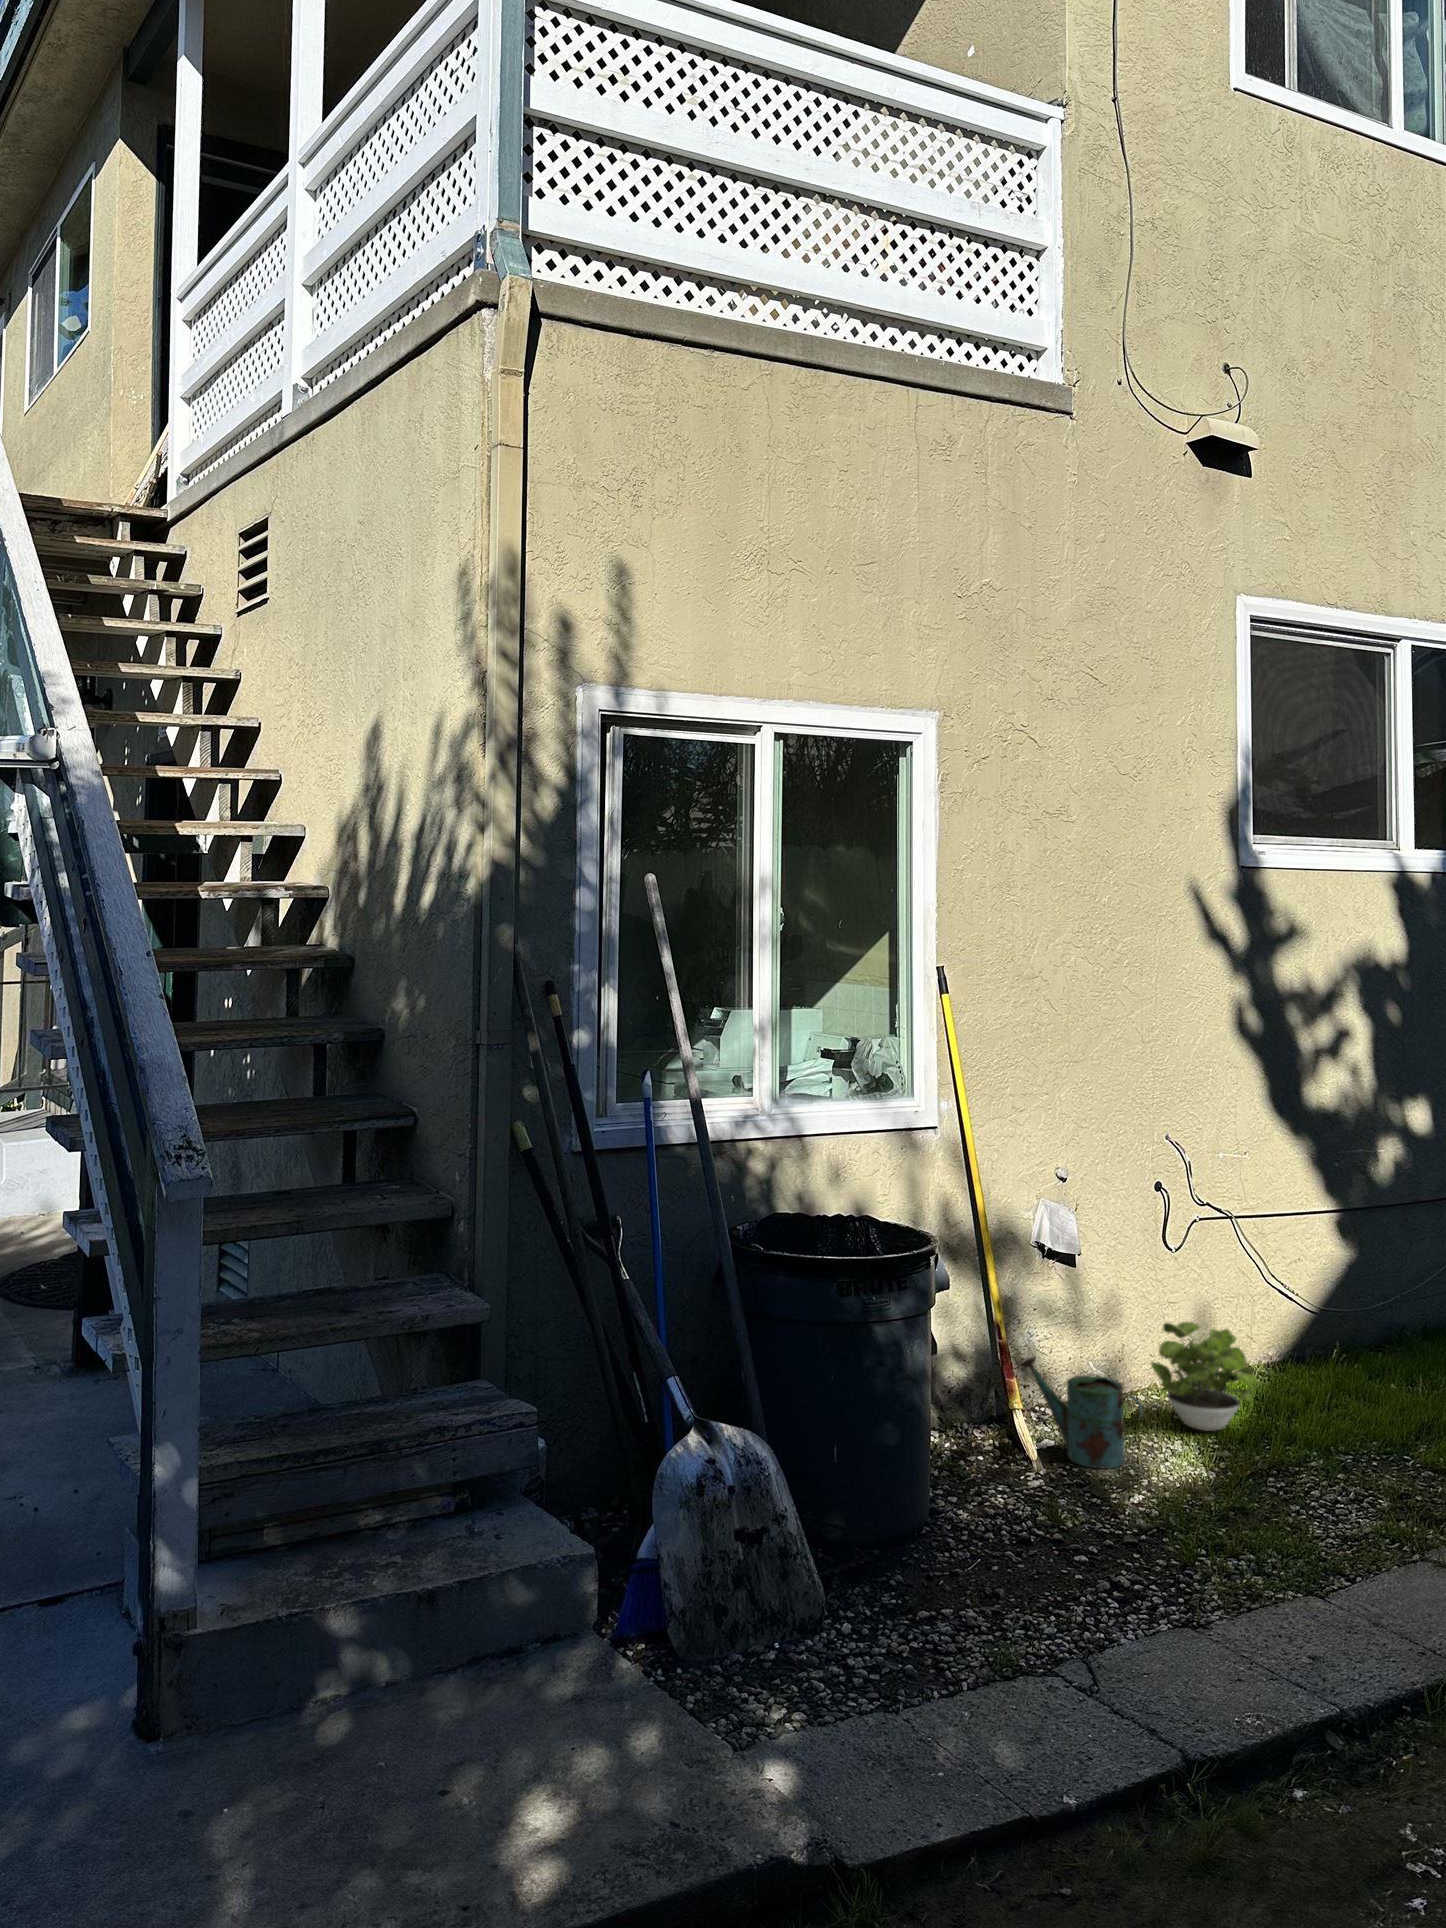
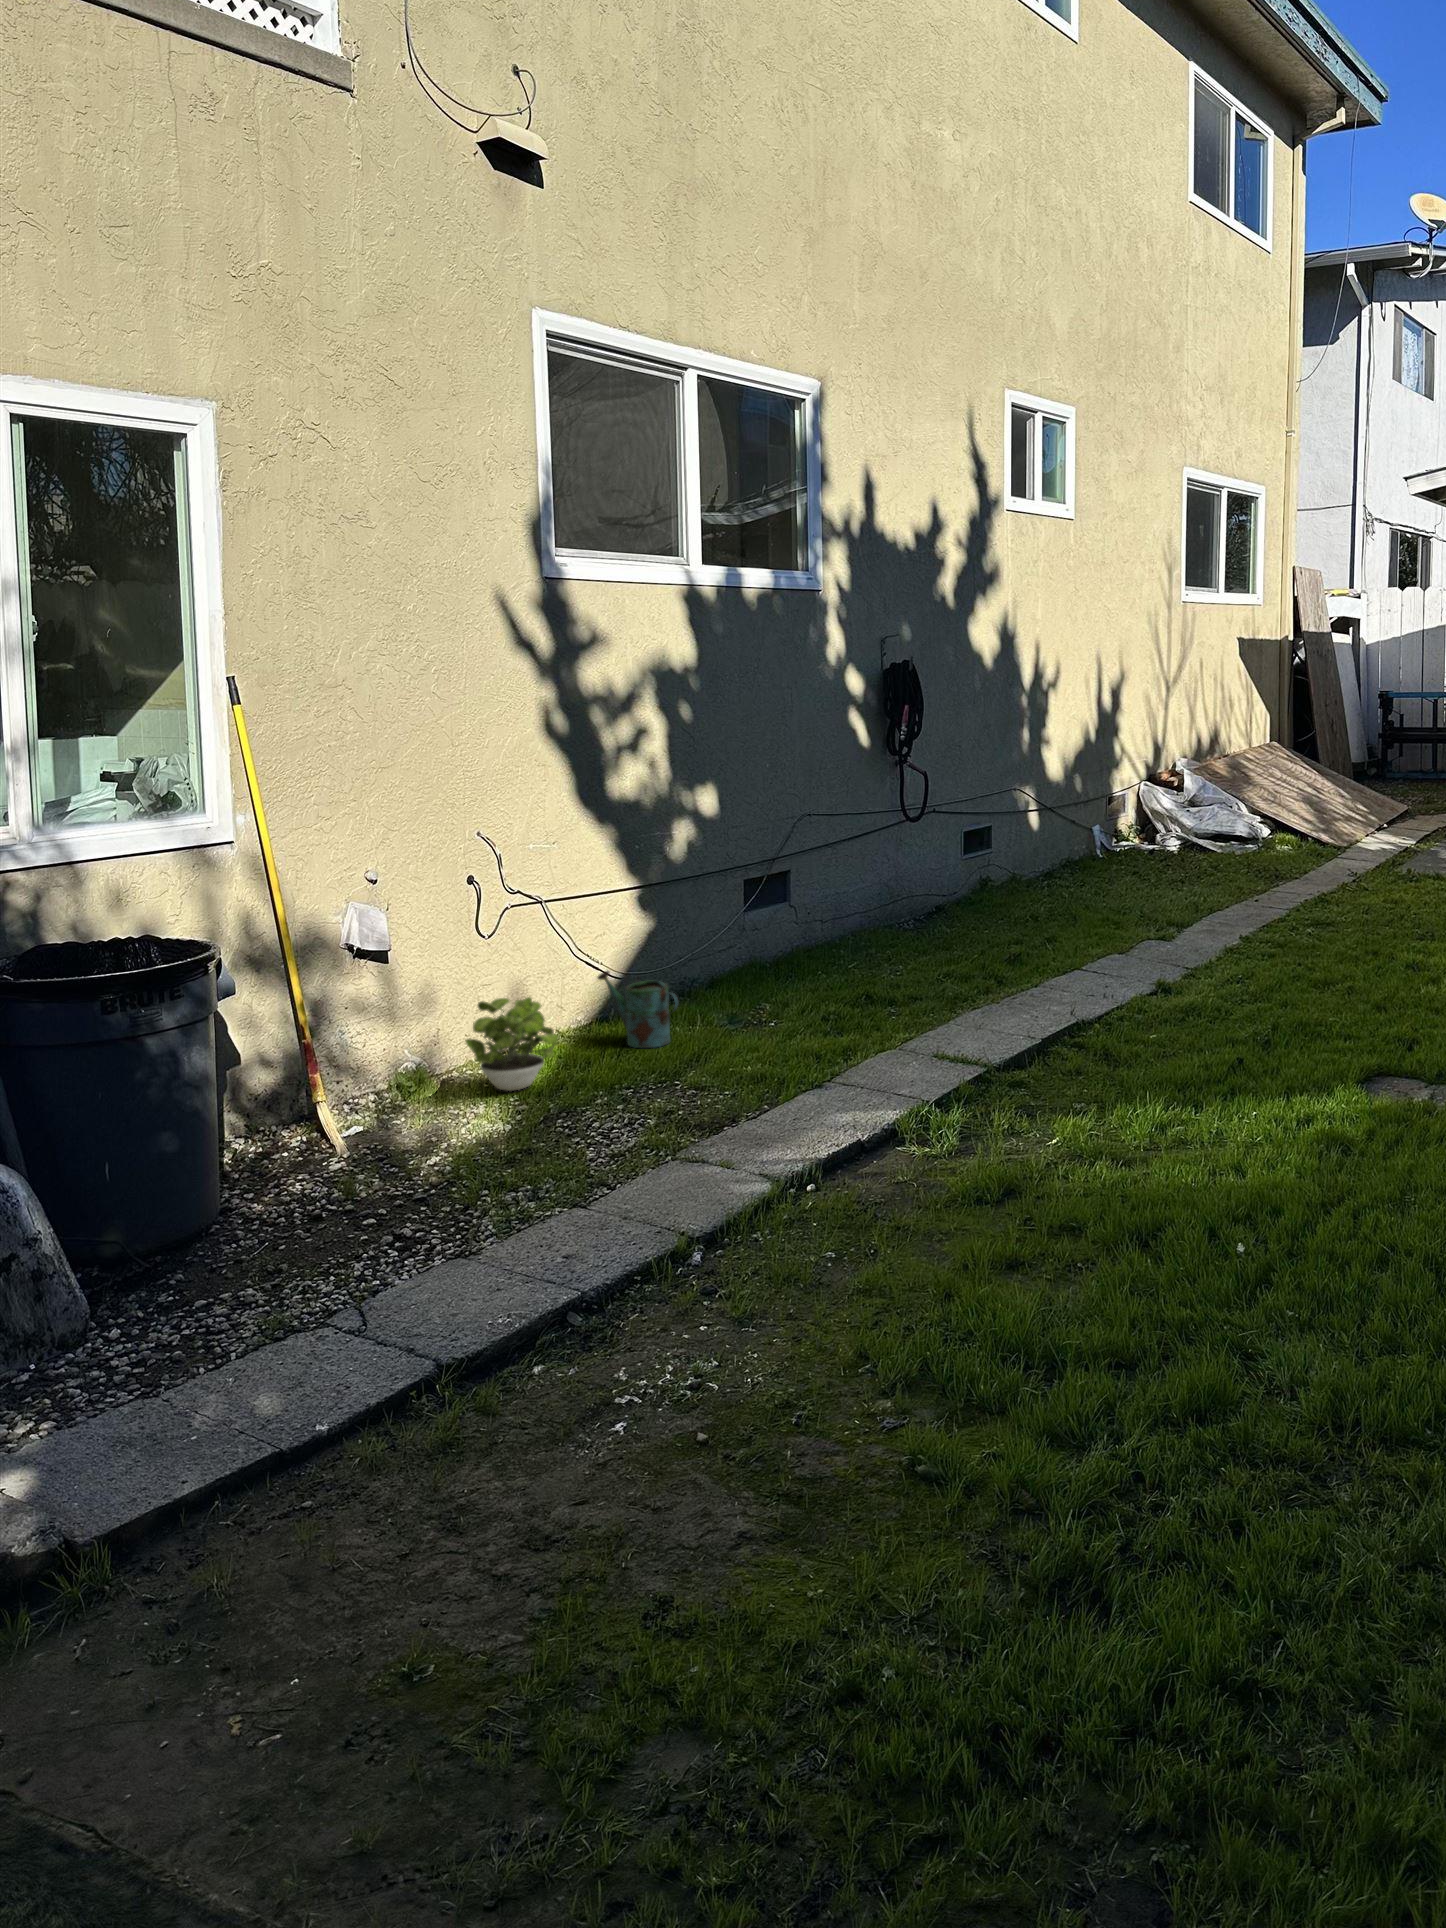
watering can: present [1021,1356,1143,1469] -> present [598,971,679,1048]

